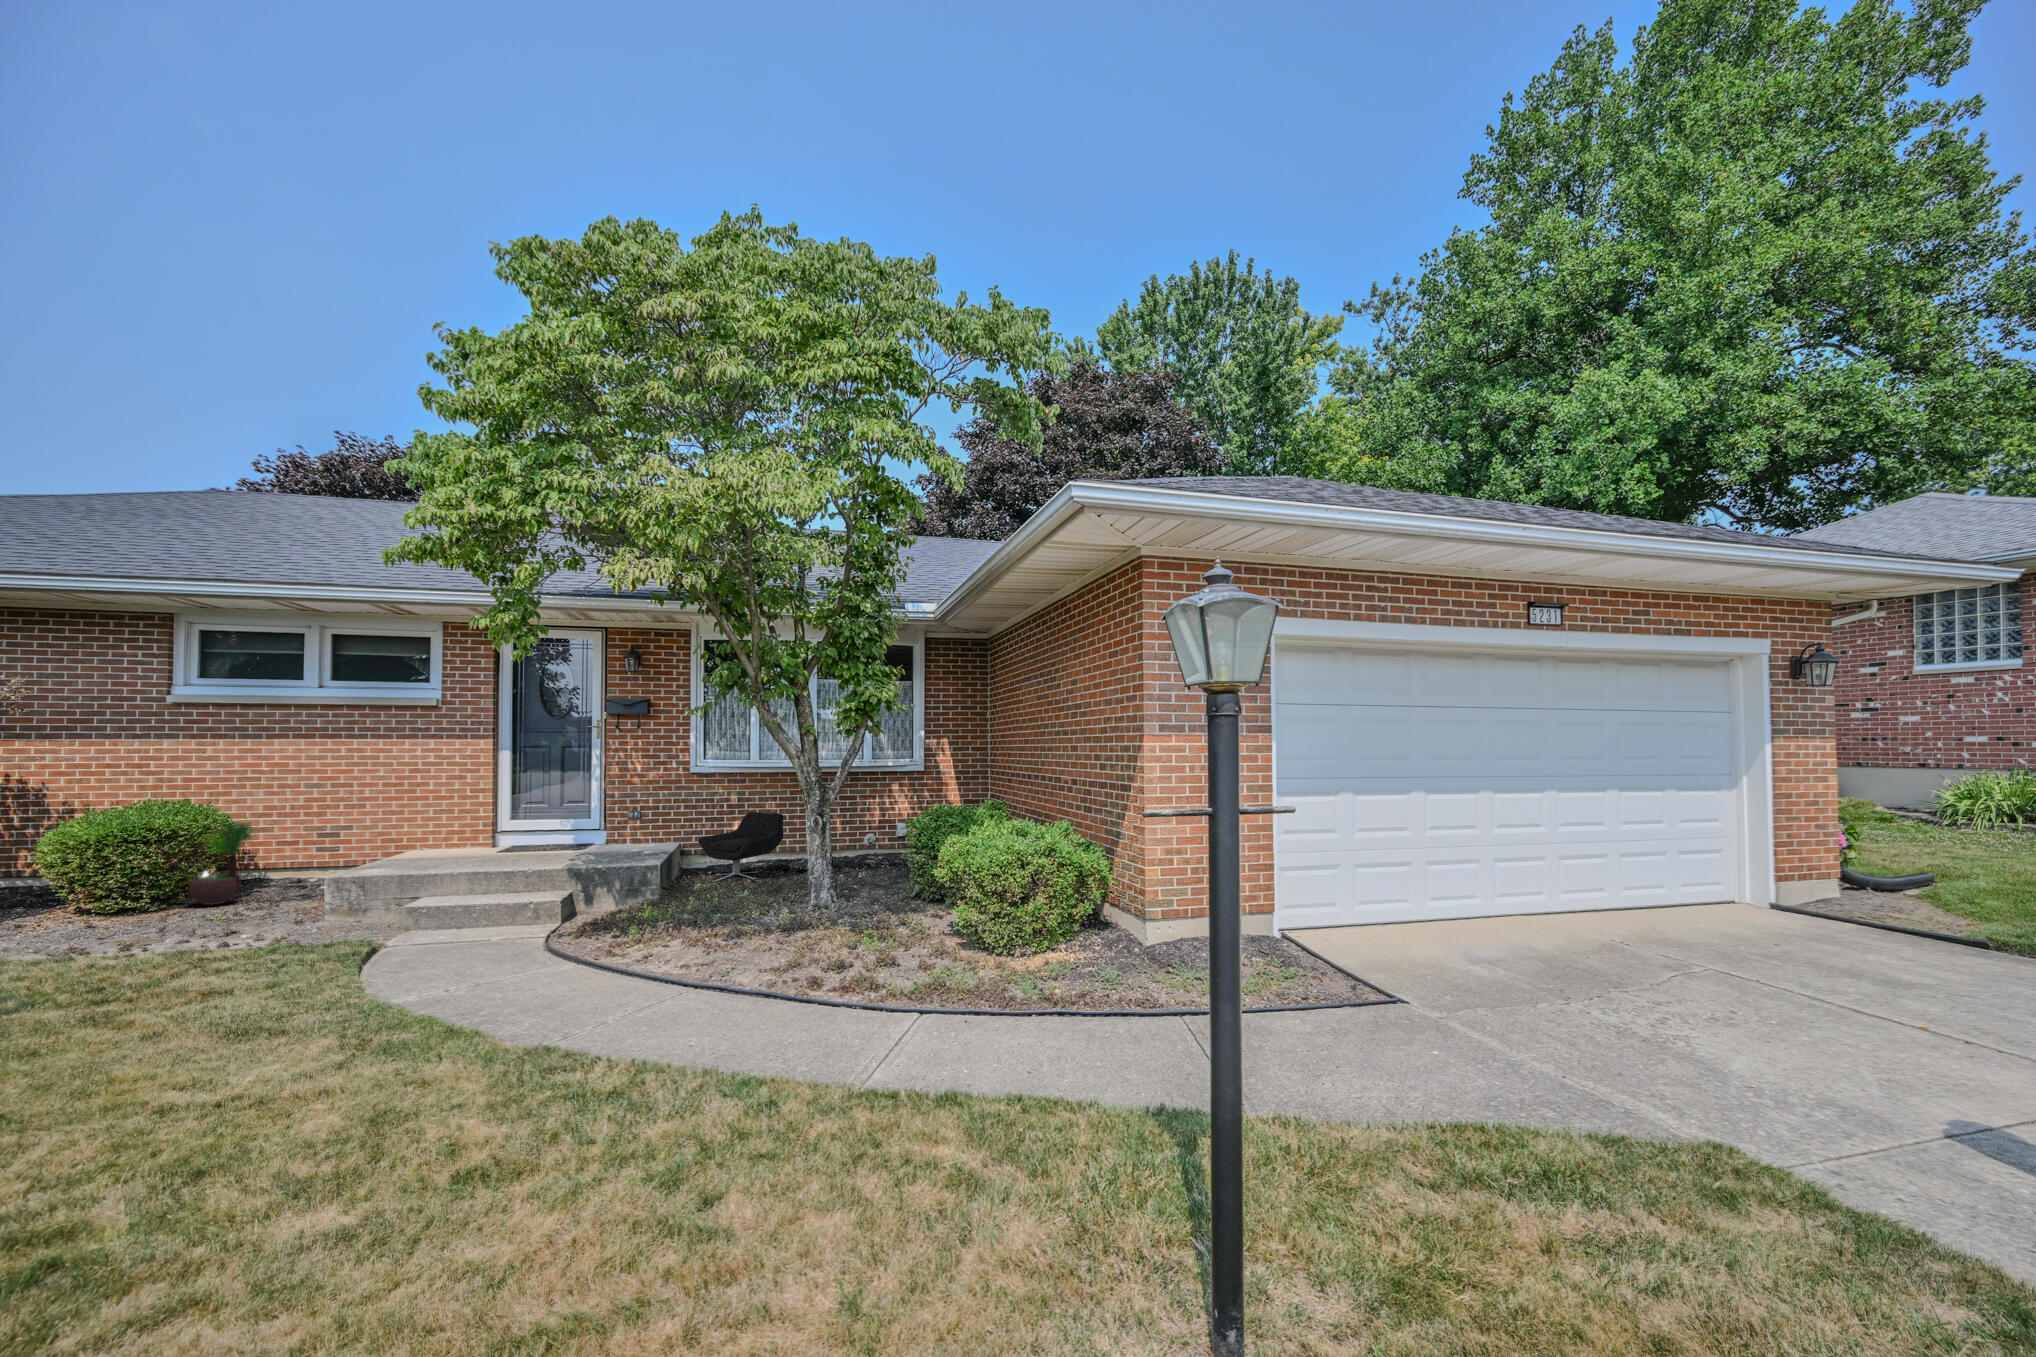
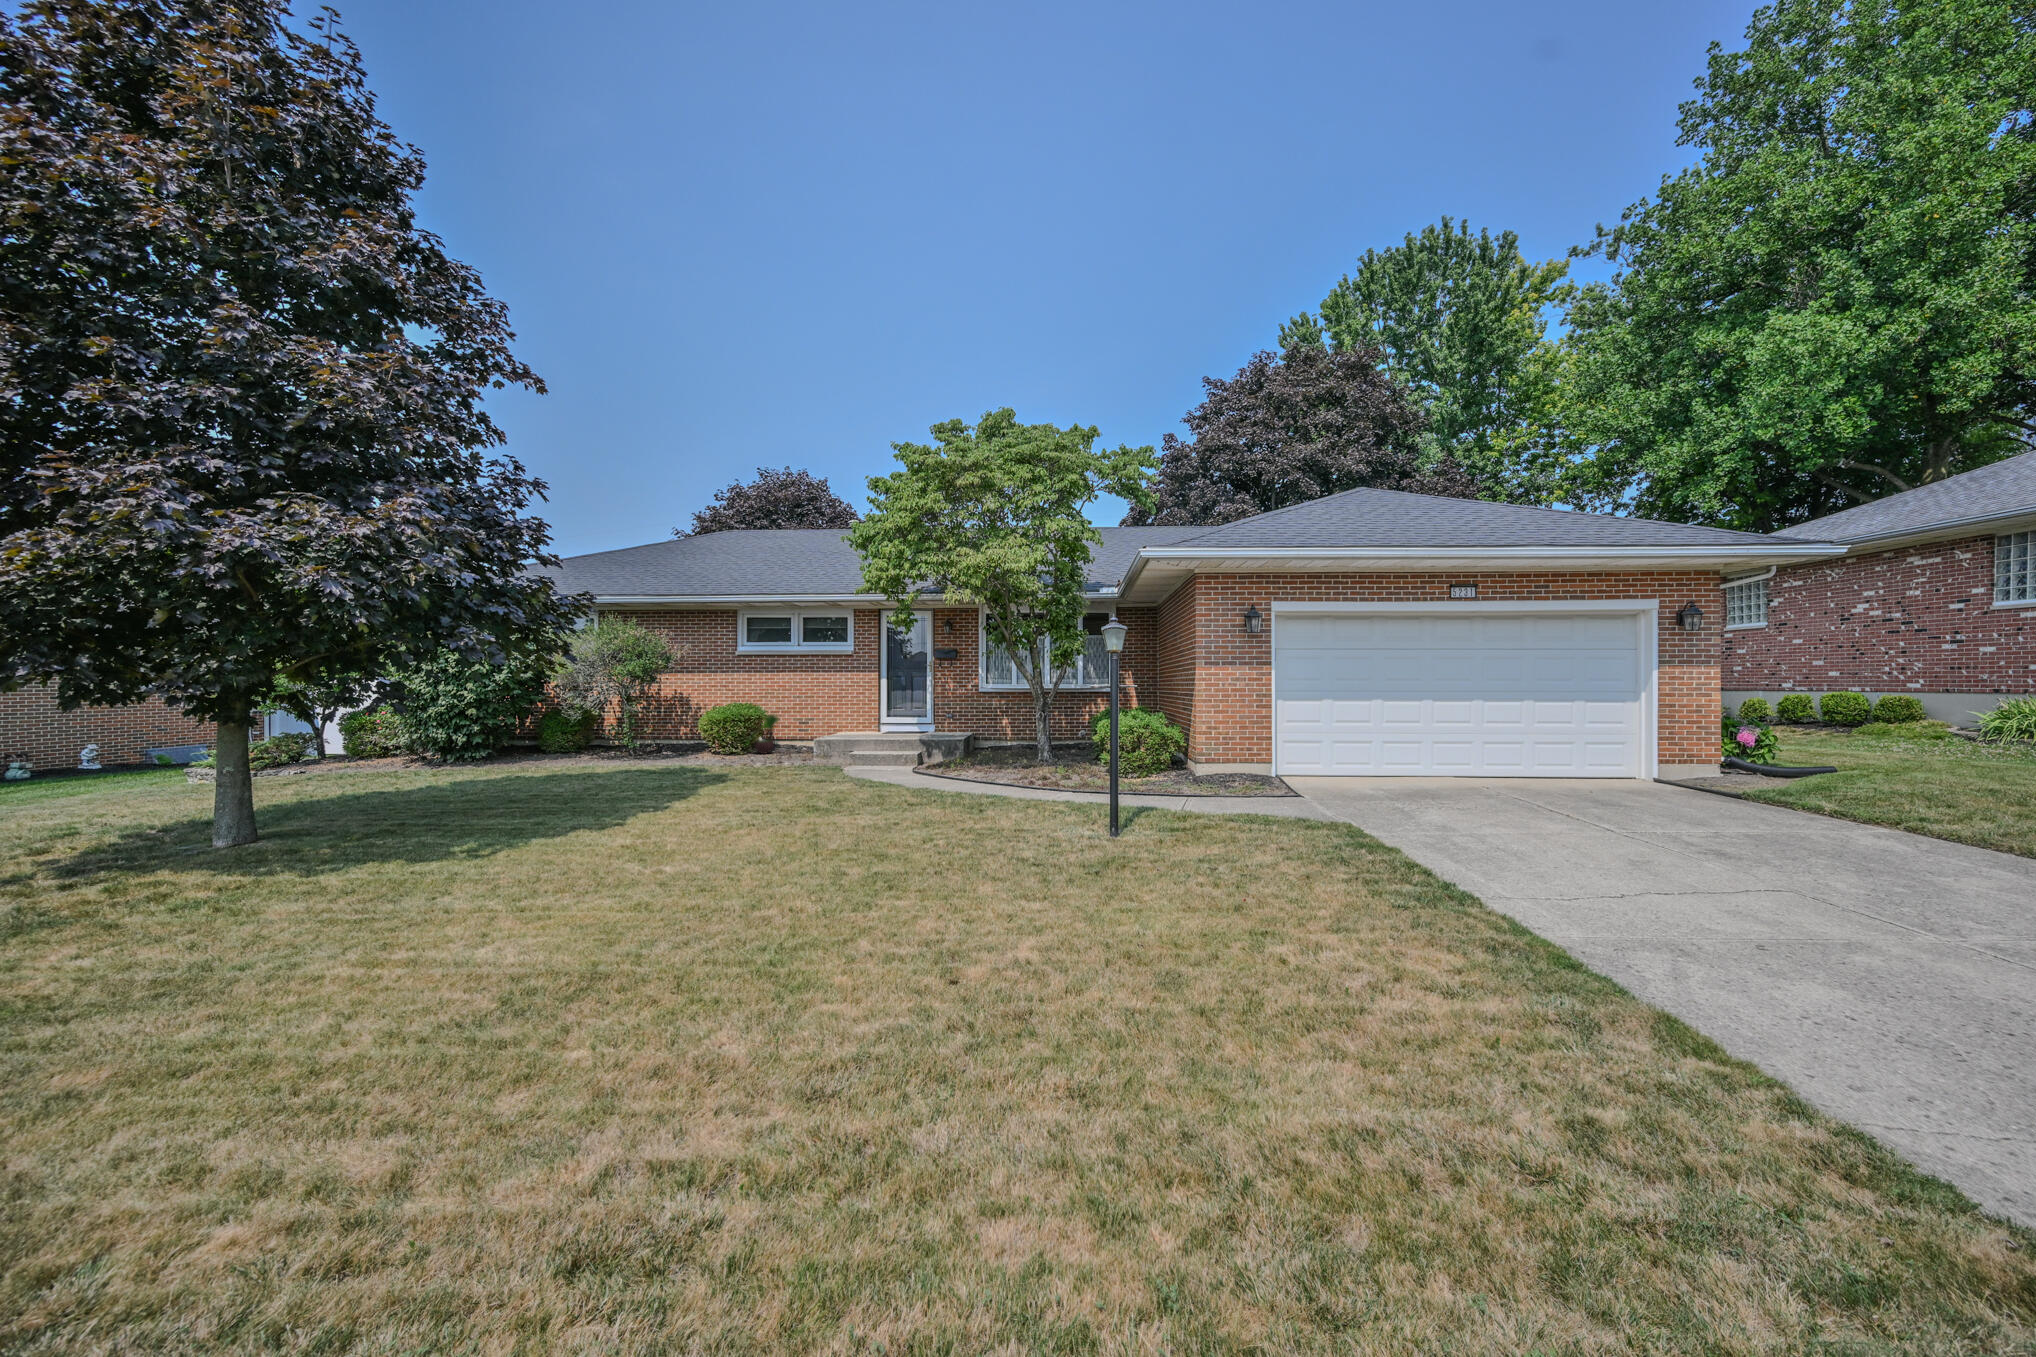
lounge chair: present [698,812,784,882] -> none [983,715,1029,752]

